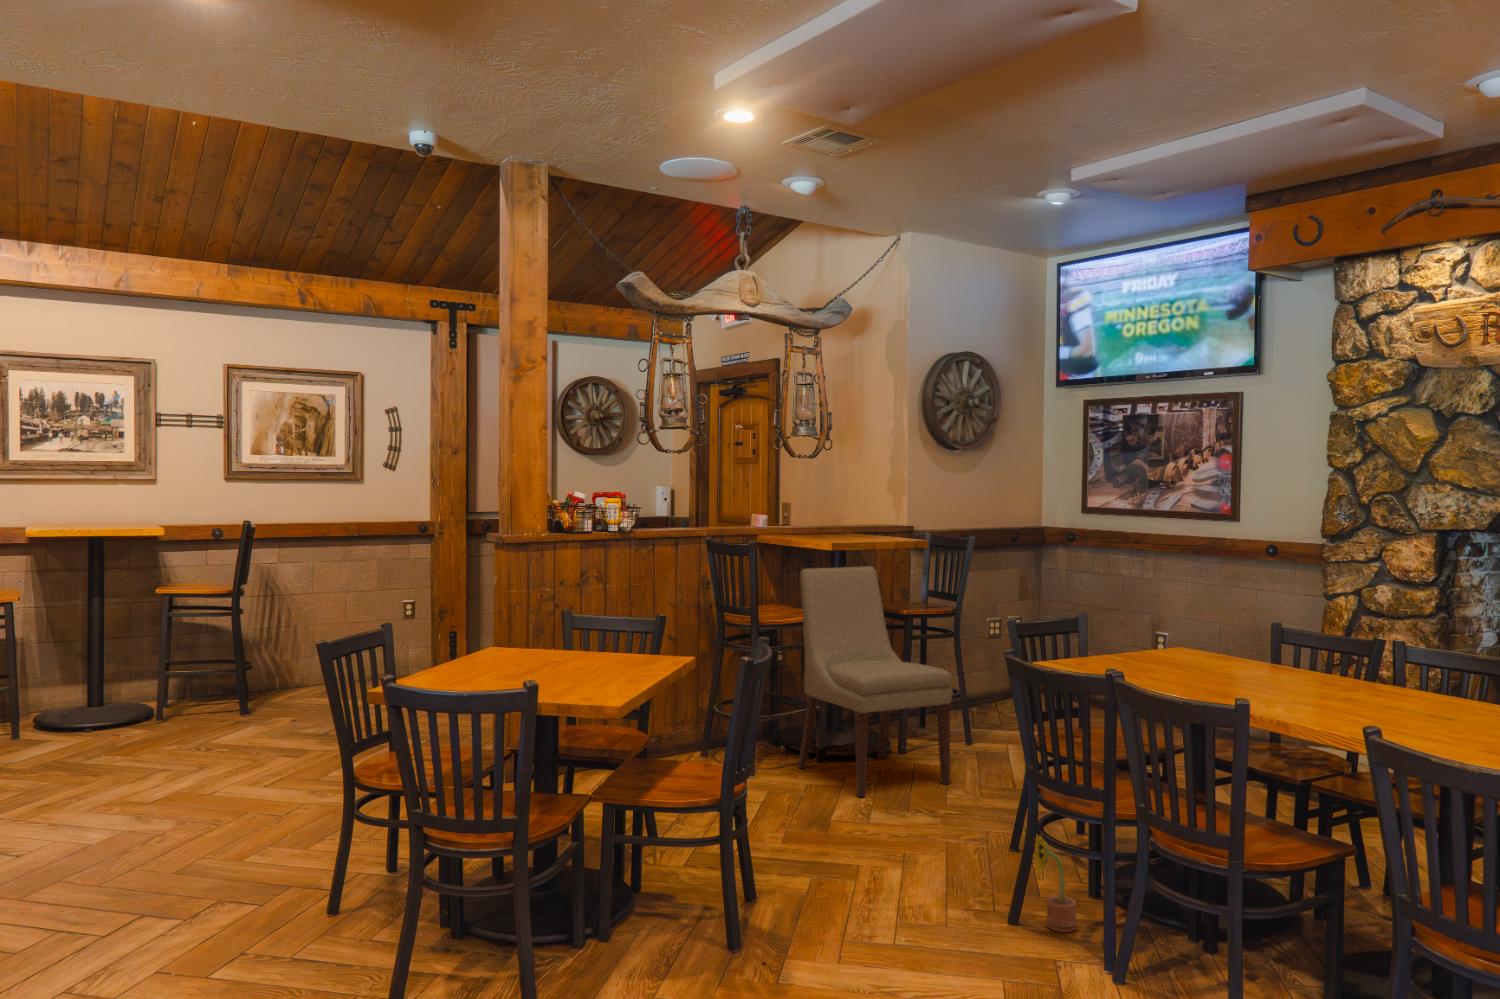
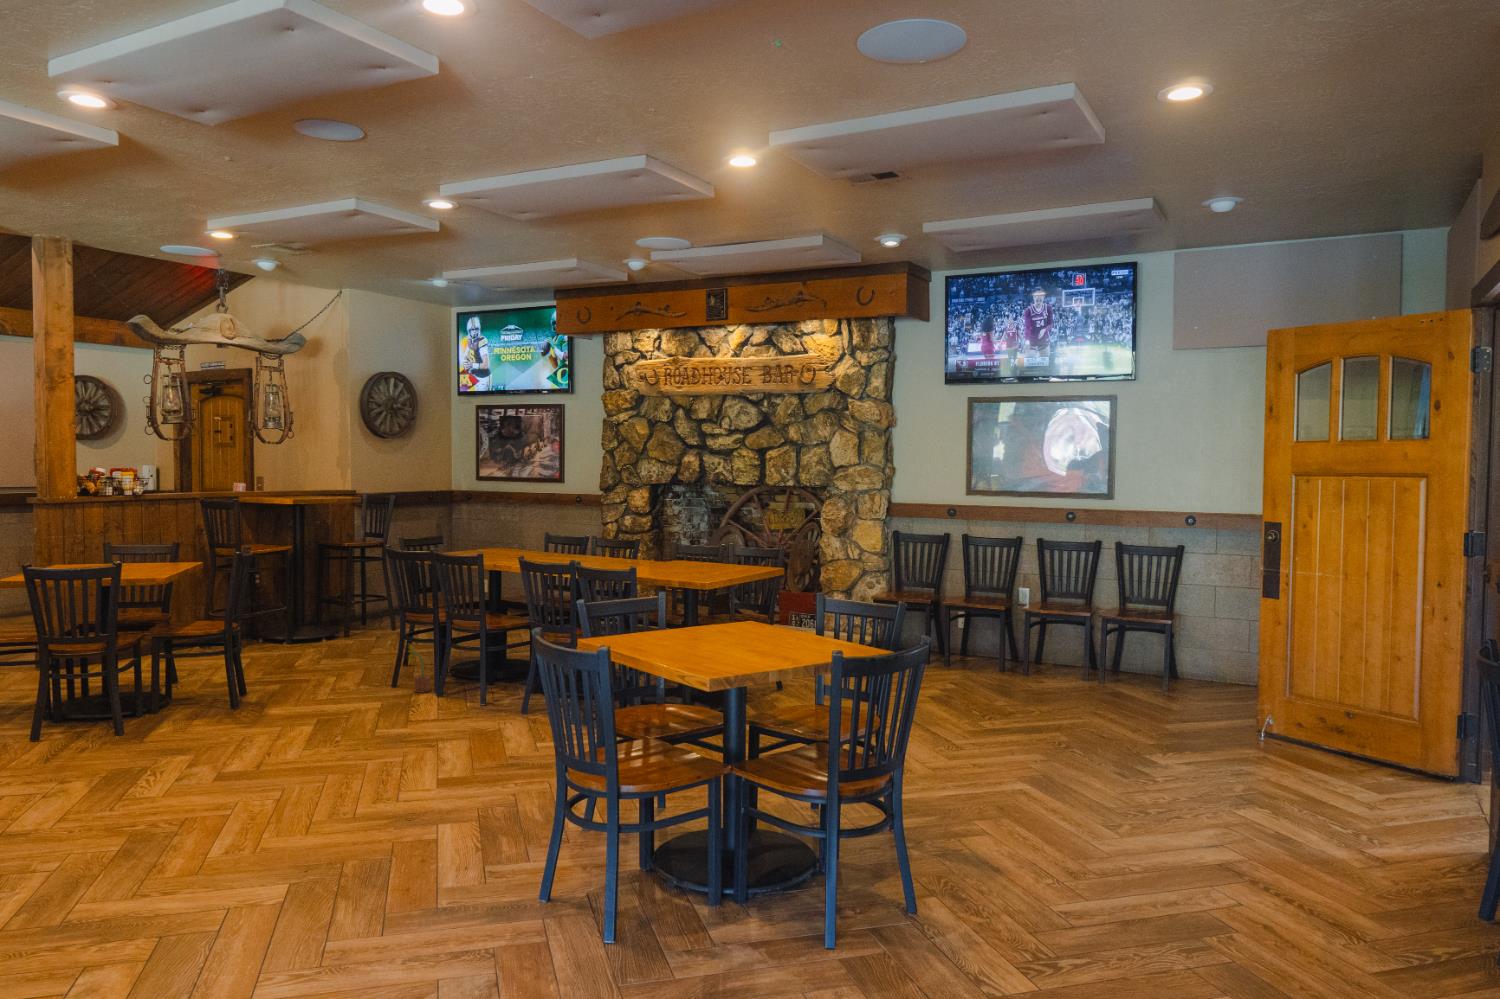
chair: present [798,566,953,797] -> none [271,515,376,656]

